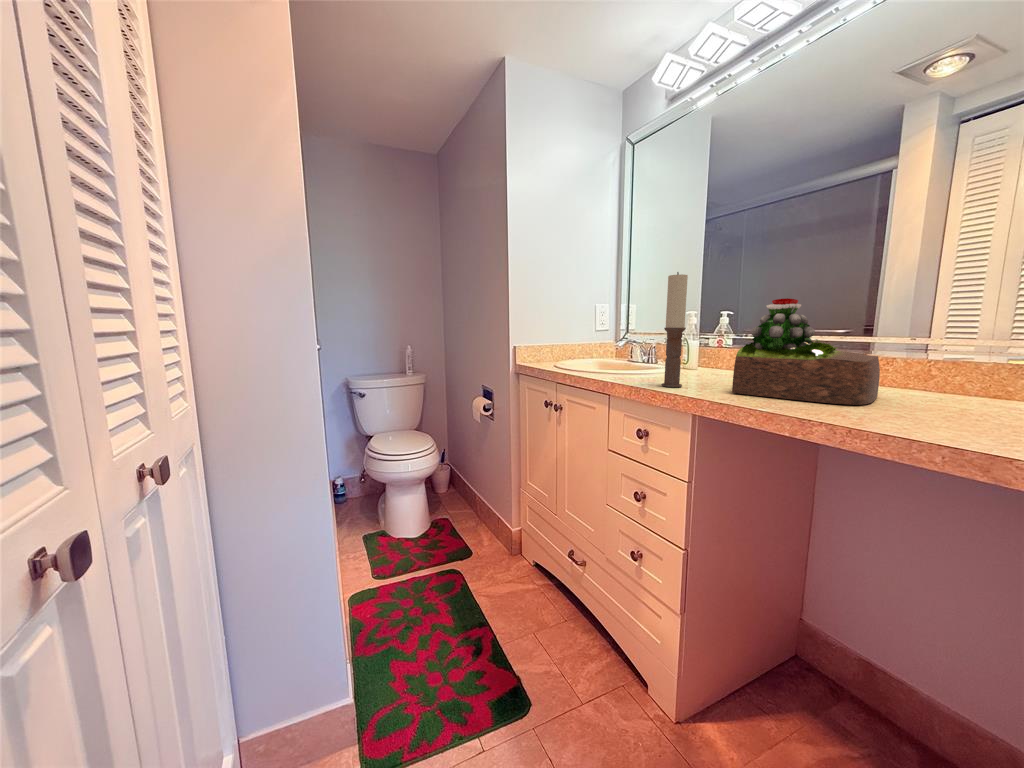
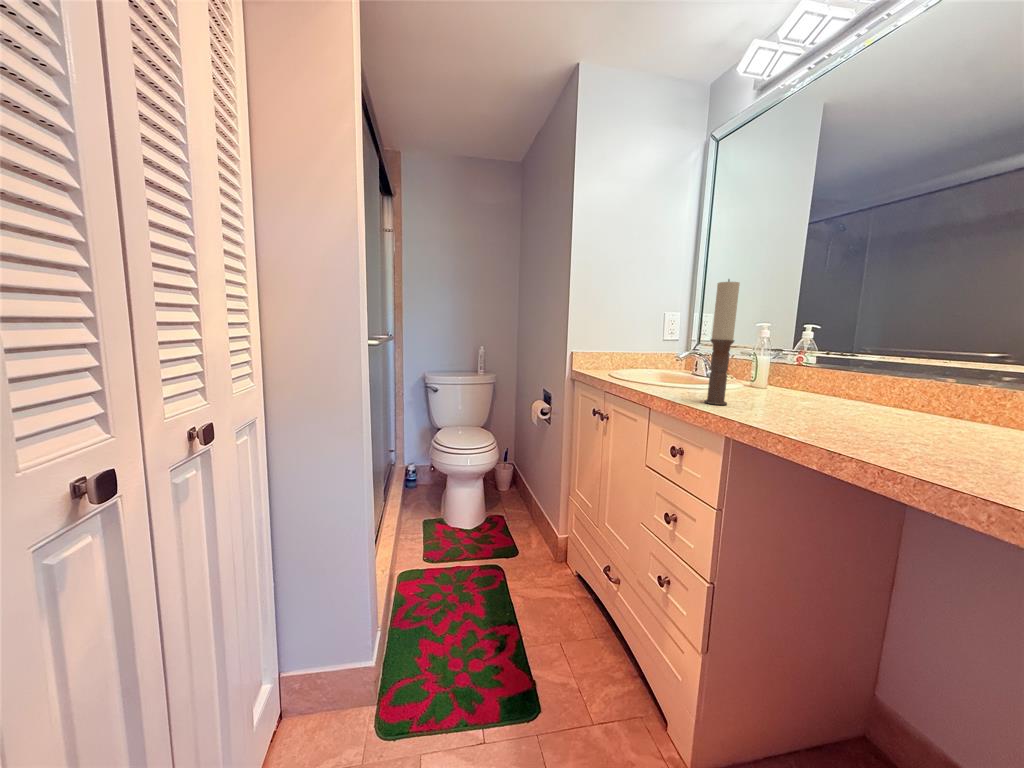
succulent plant: present [732,298,880,405] -> none [780,311,986,444]

